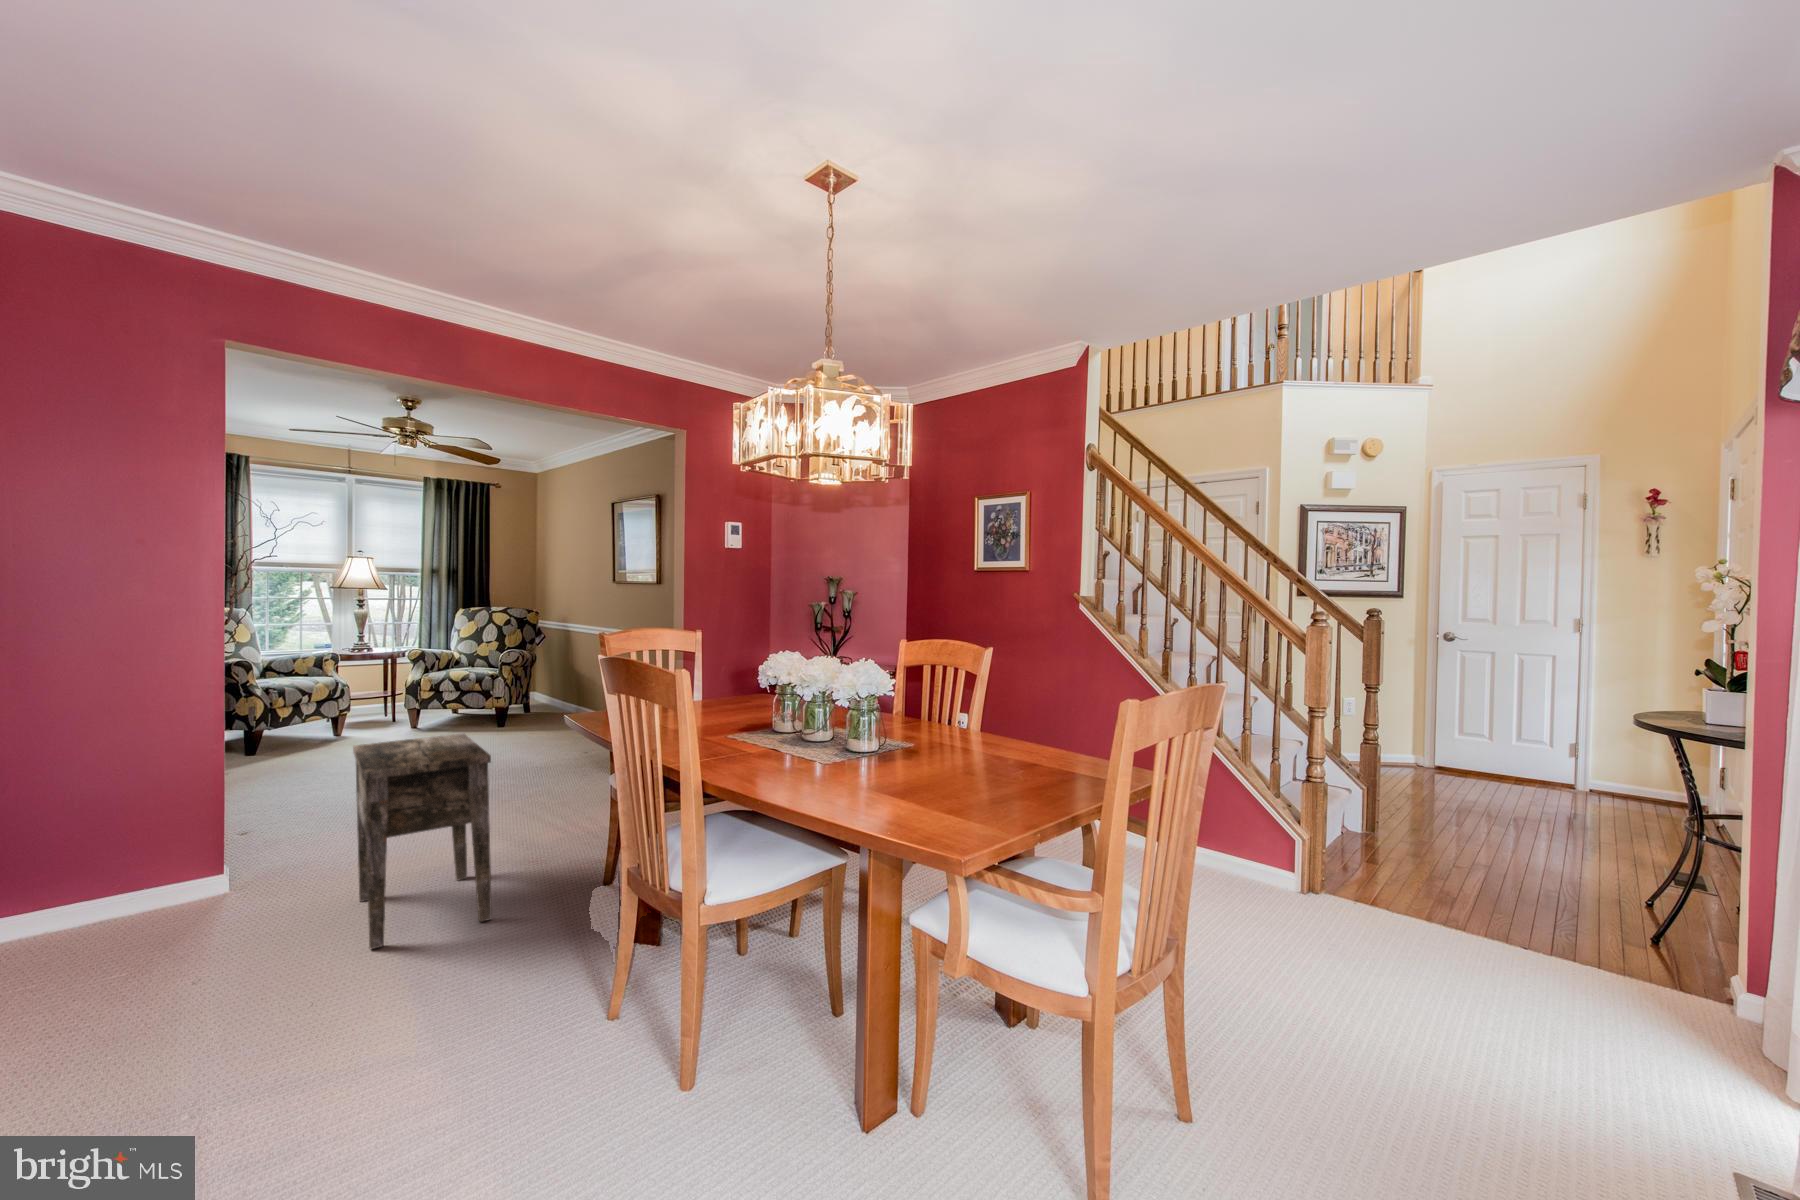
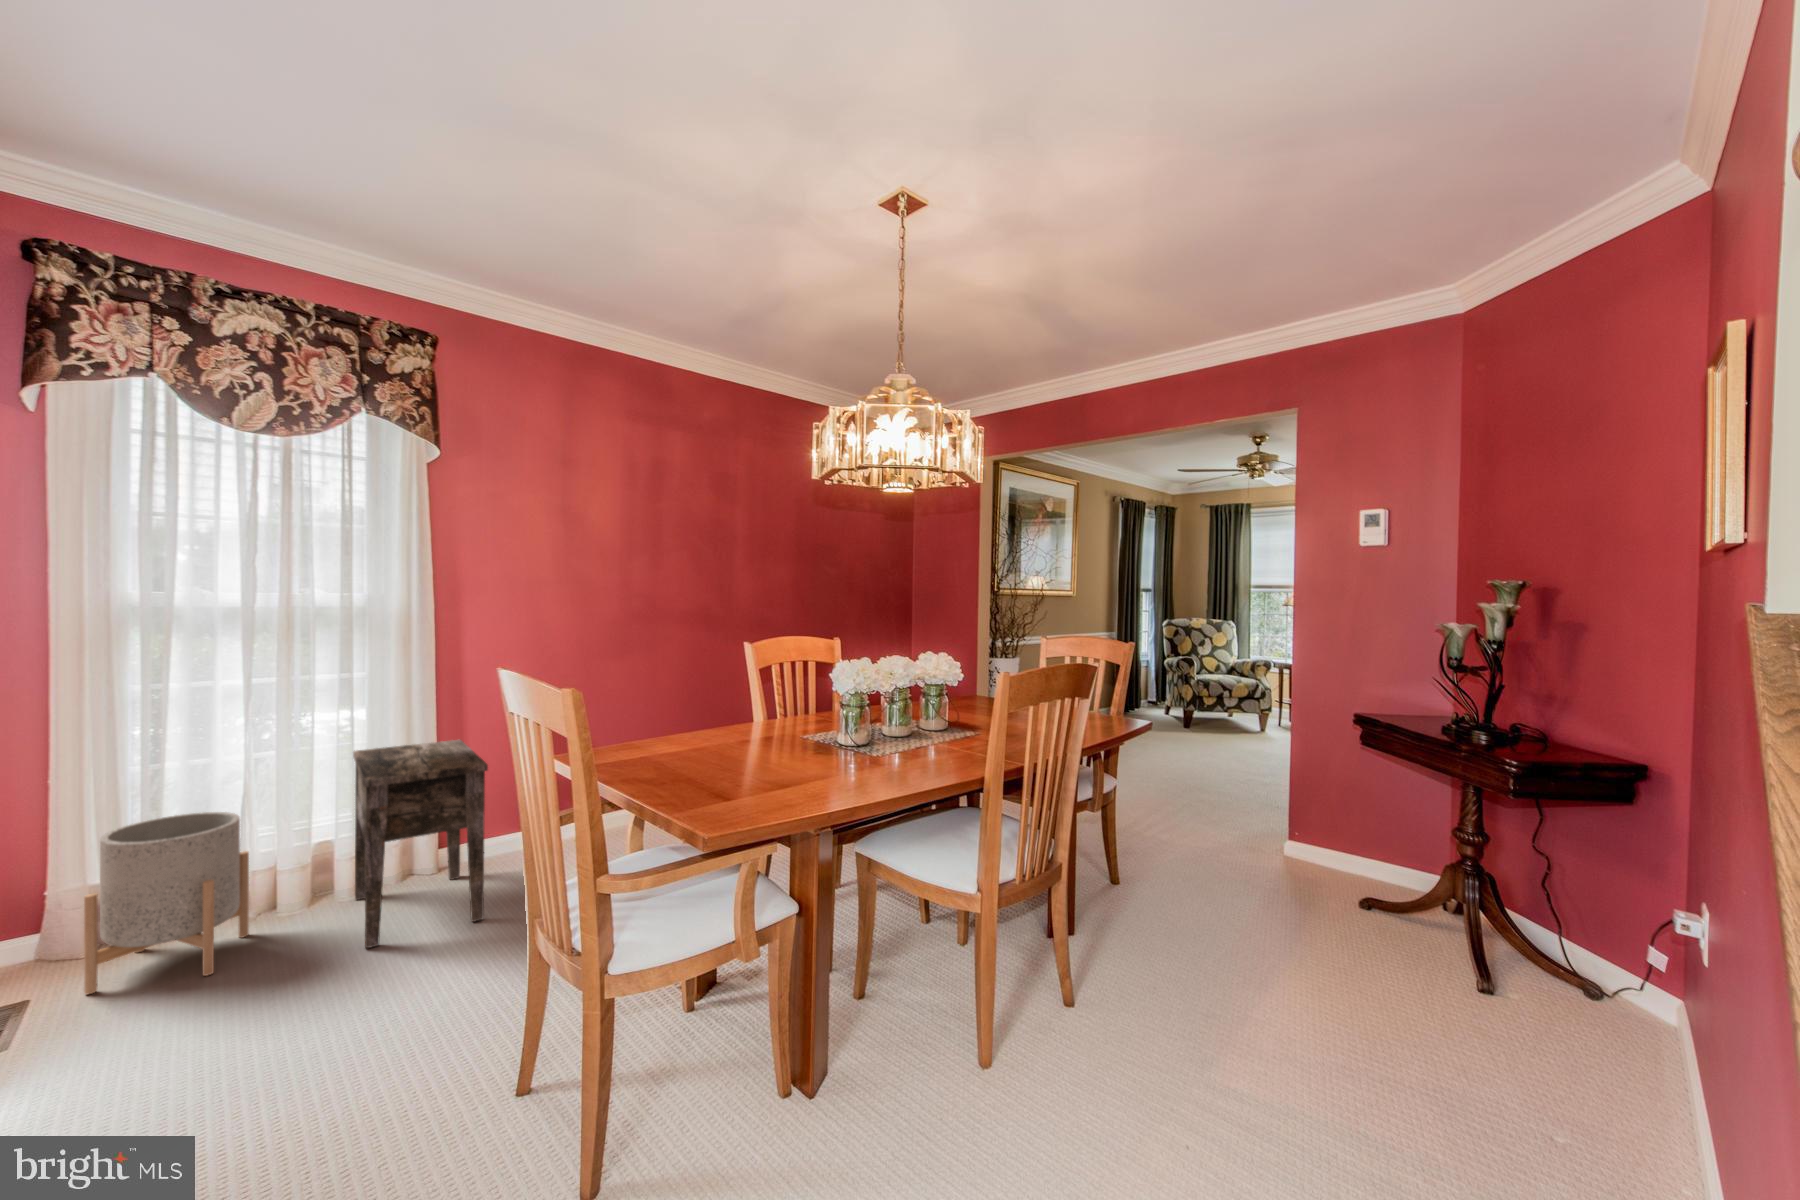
planter: none [82,809,251,997] -> present [84,812,249,994]

